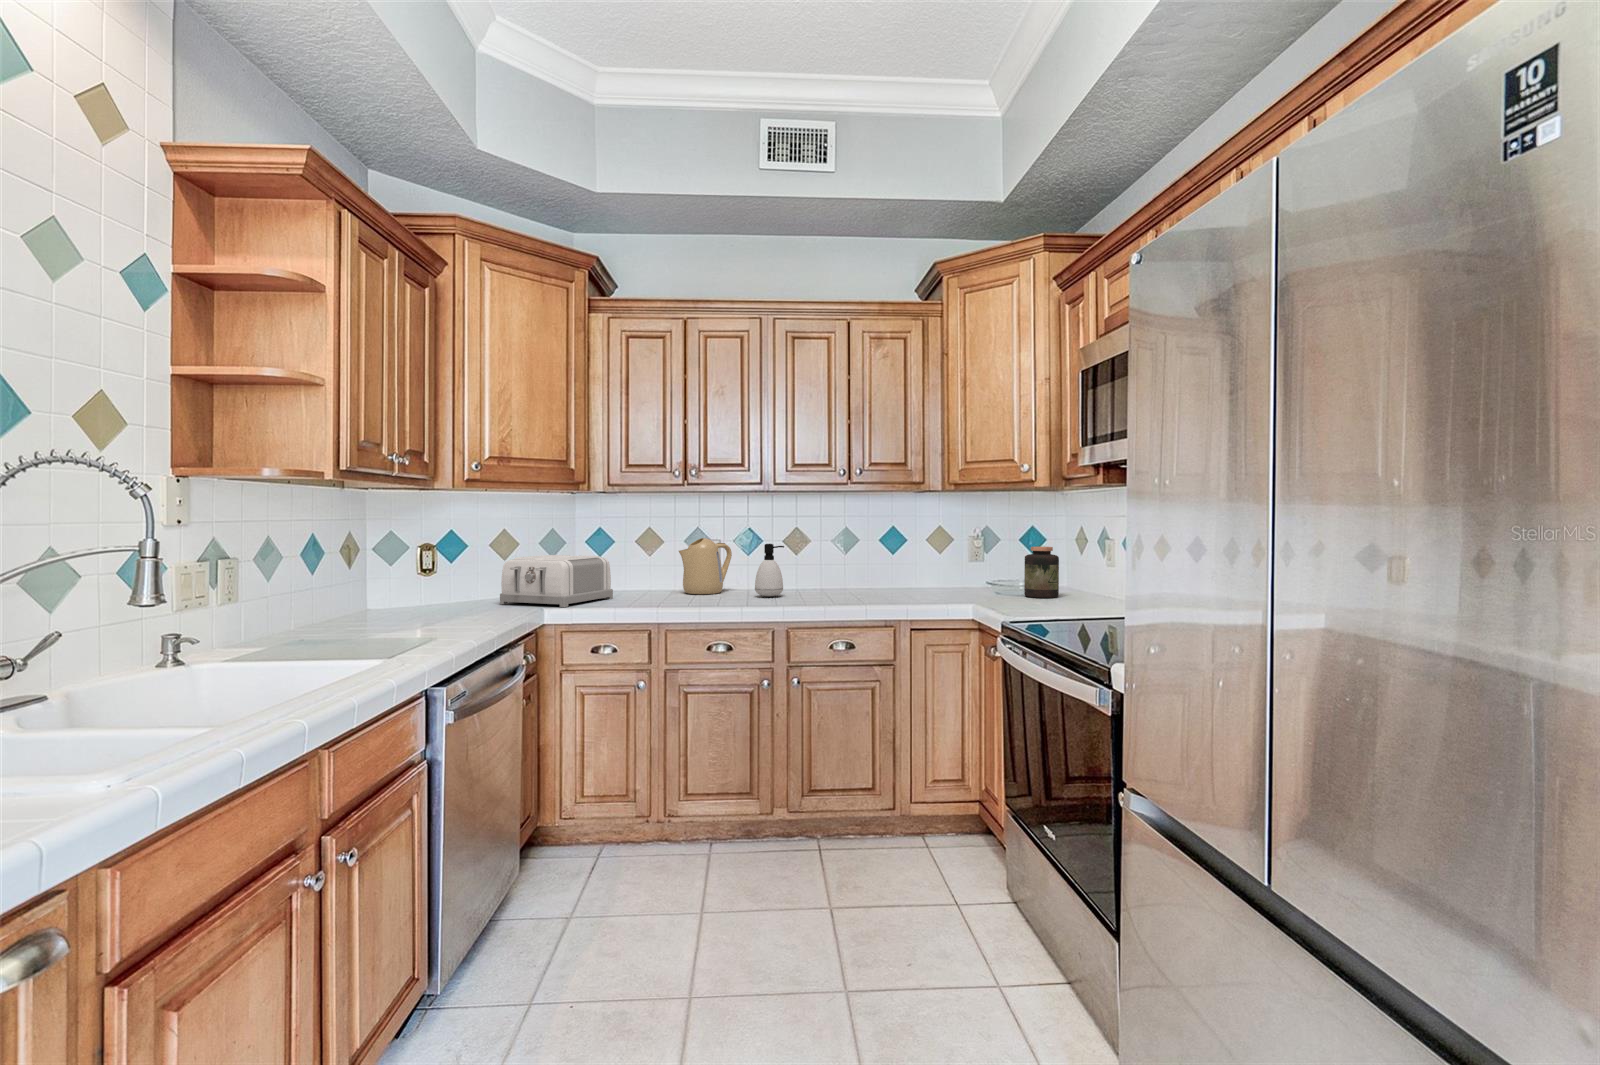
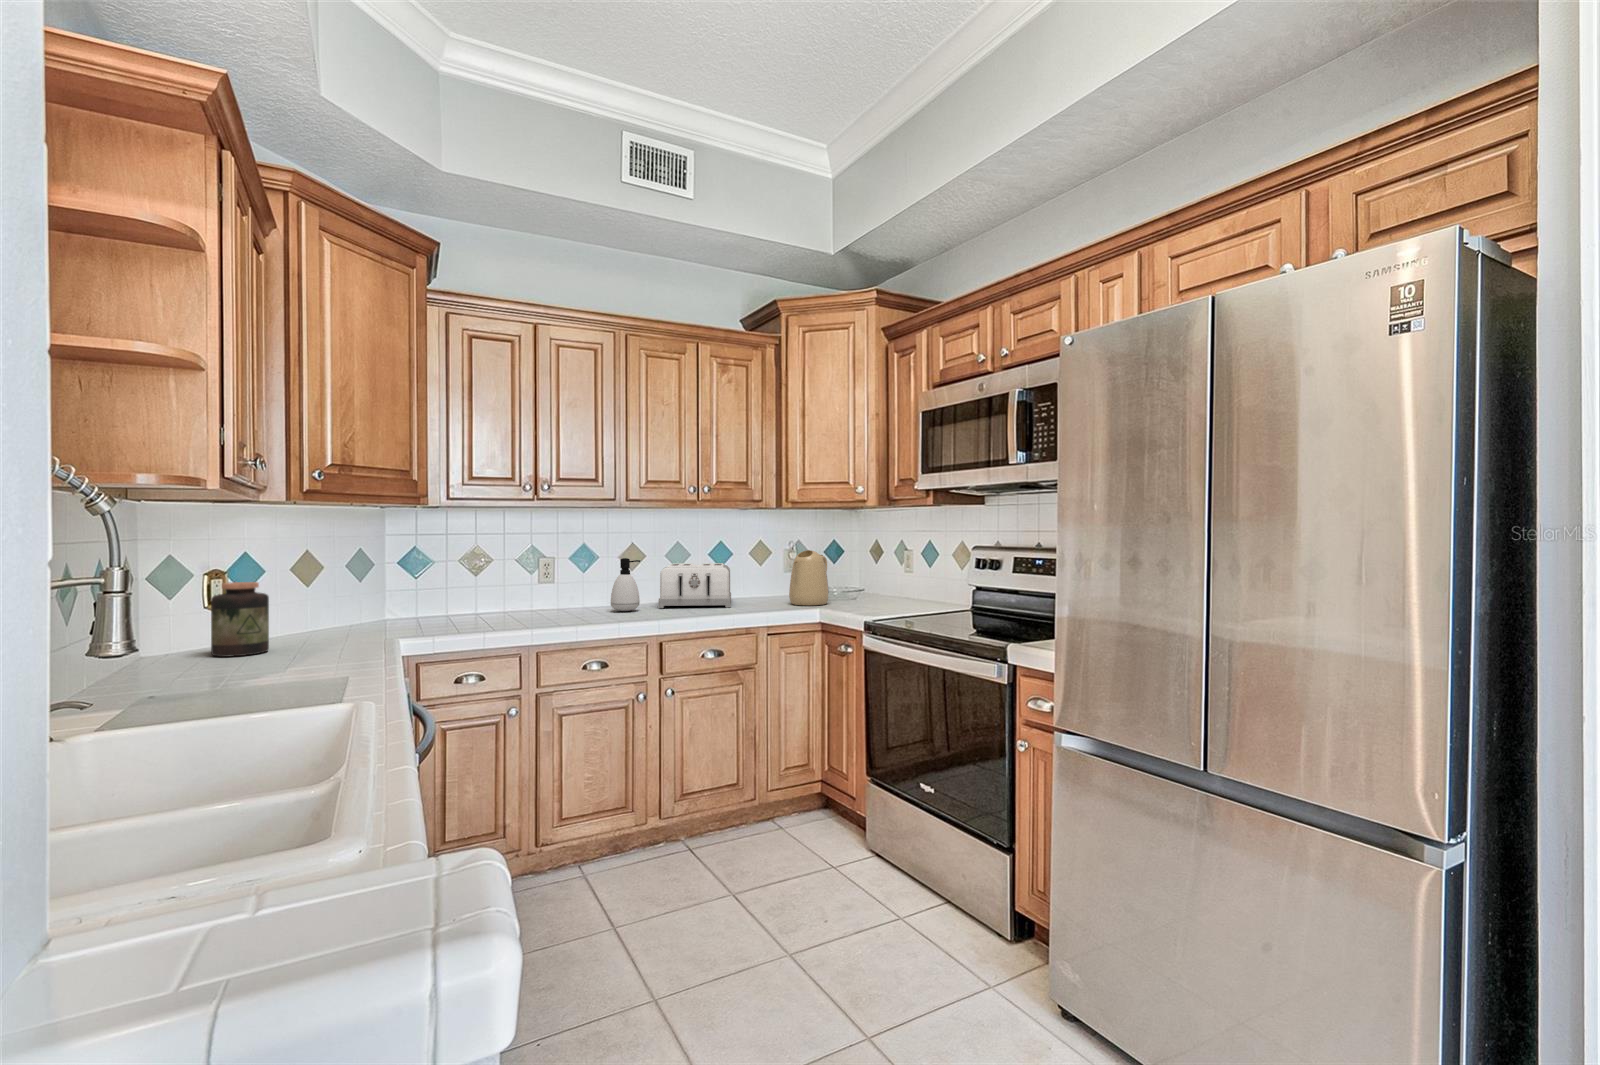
kettle: present [679,538,732,594] -> present [789,550,829,605]
jar: present [1024,547,1059,598] -> present [211,582,269,657]
toaster: present [500,555,613,607] -> present [659,563,731,608]

